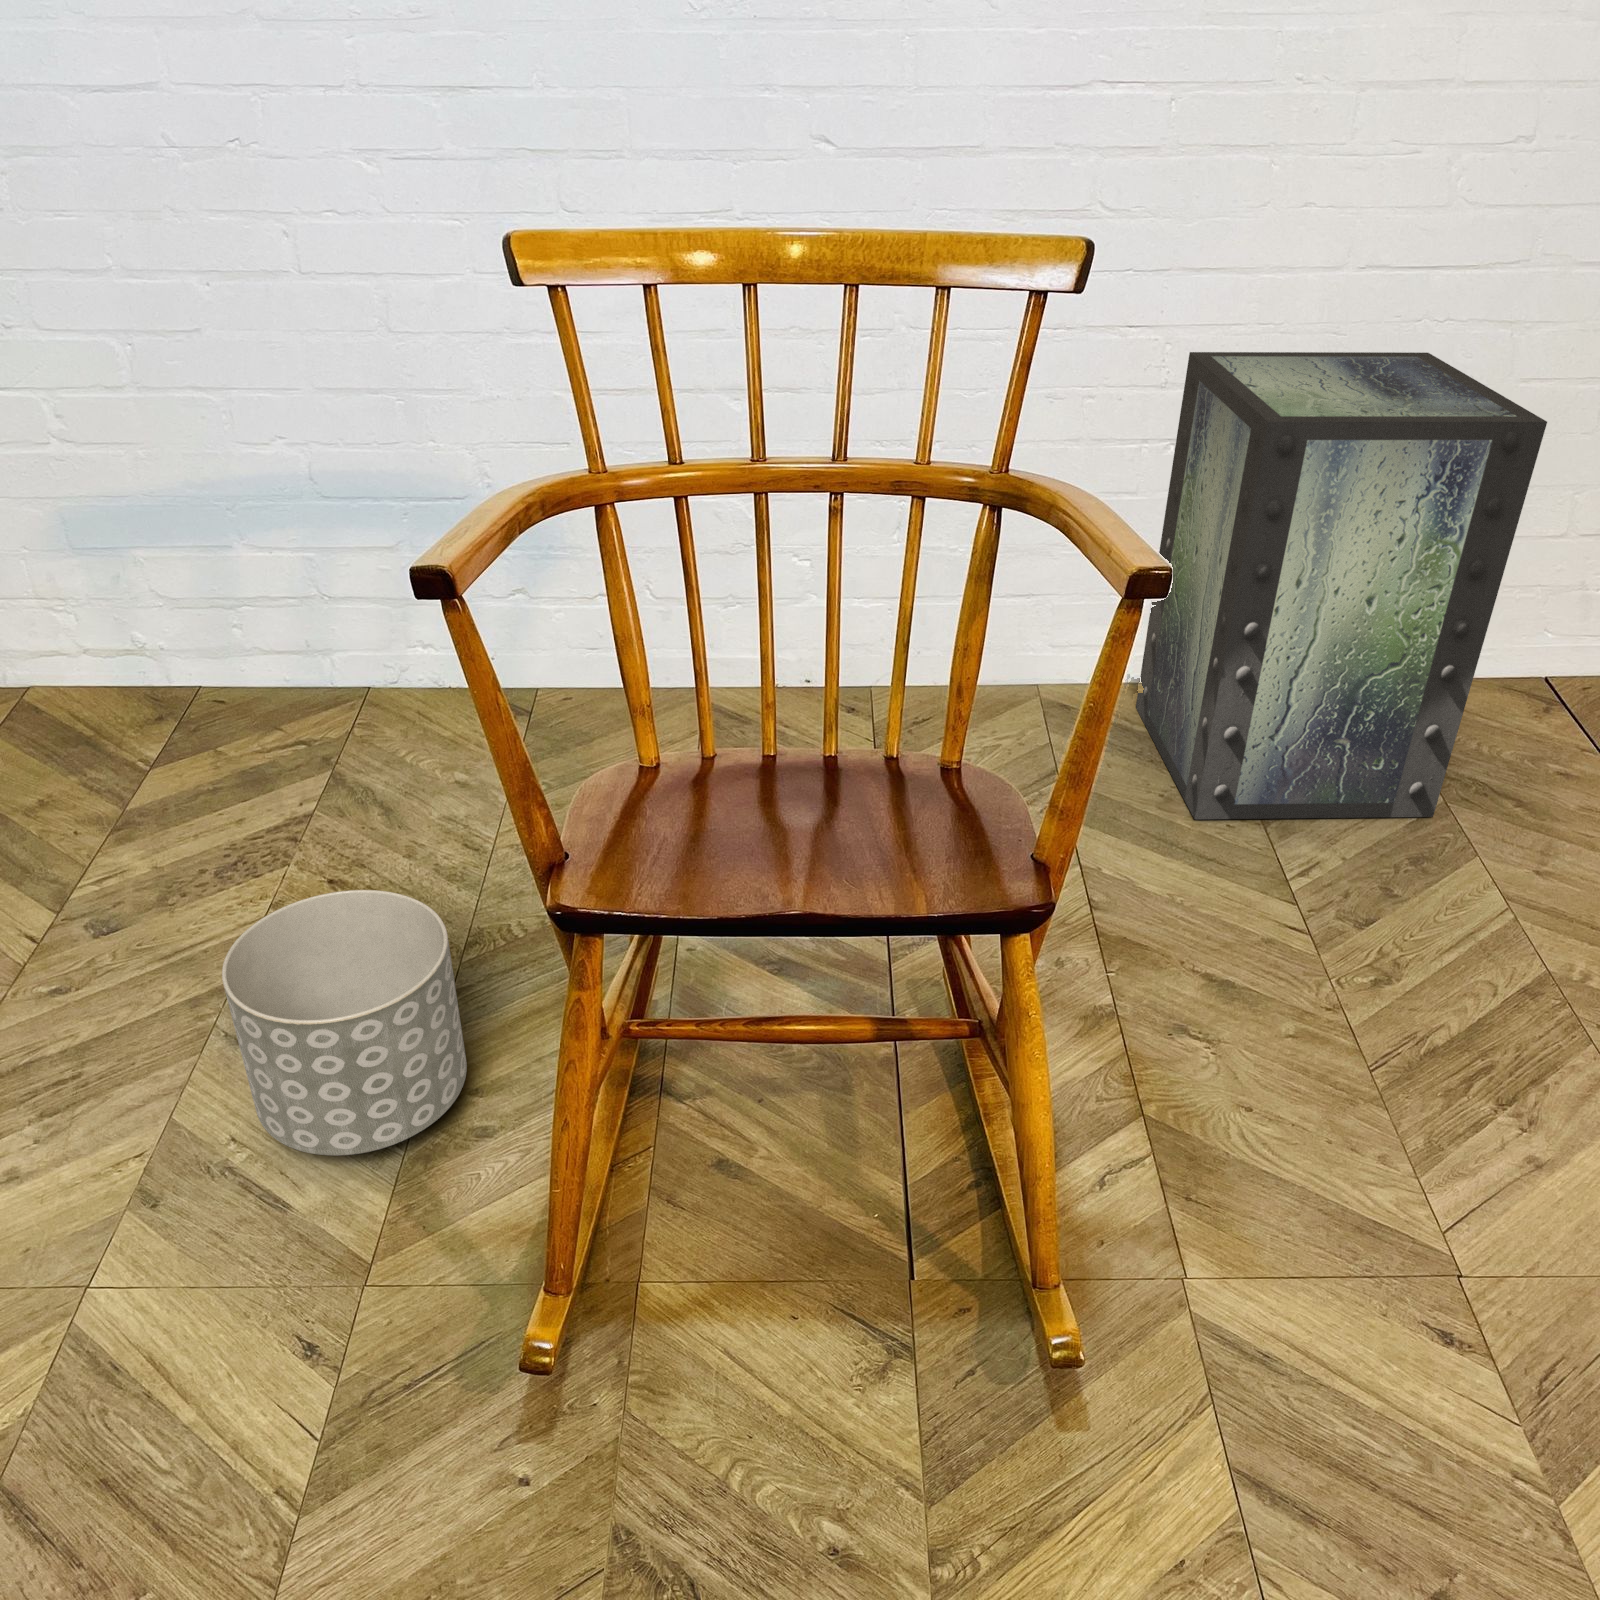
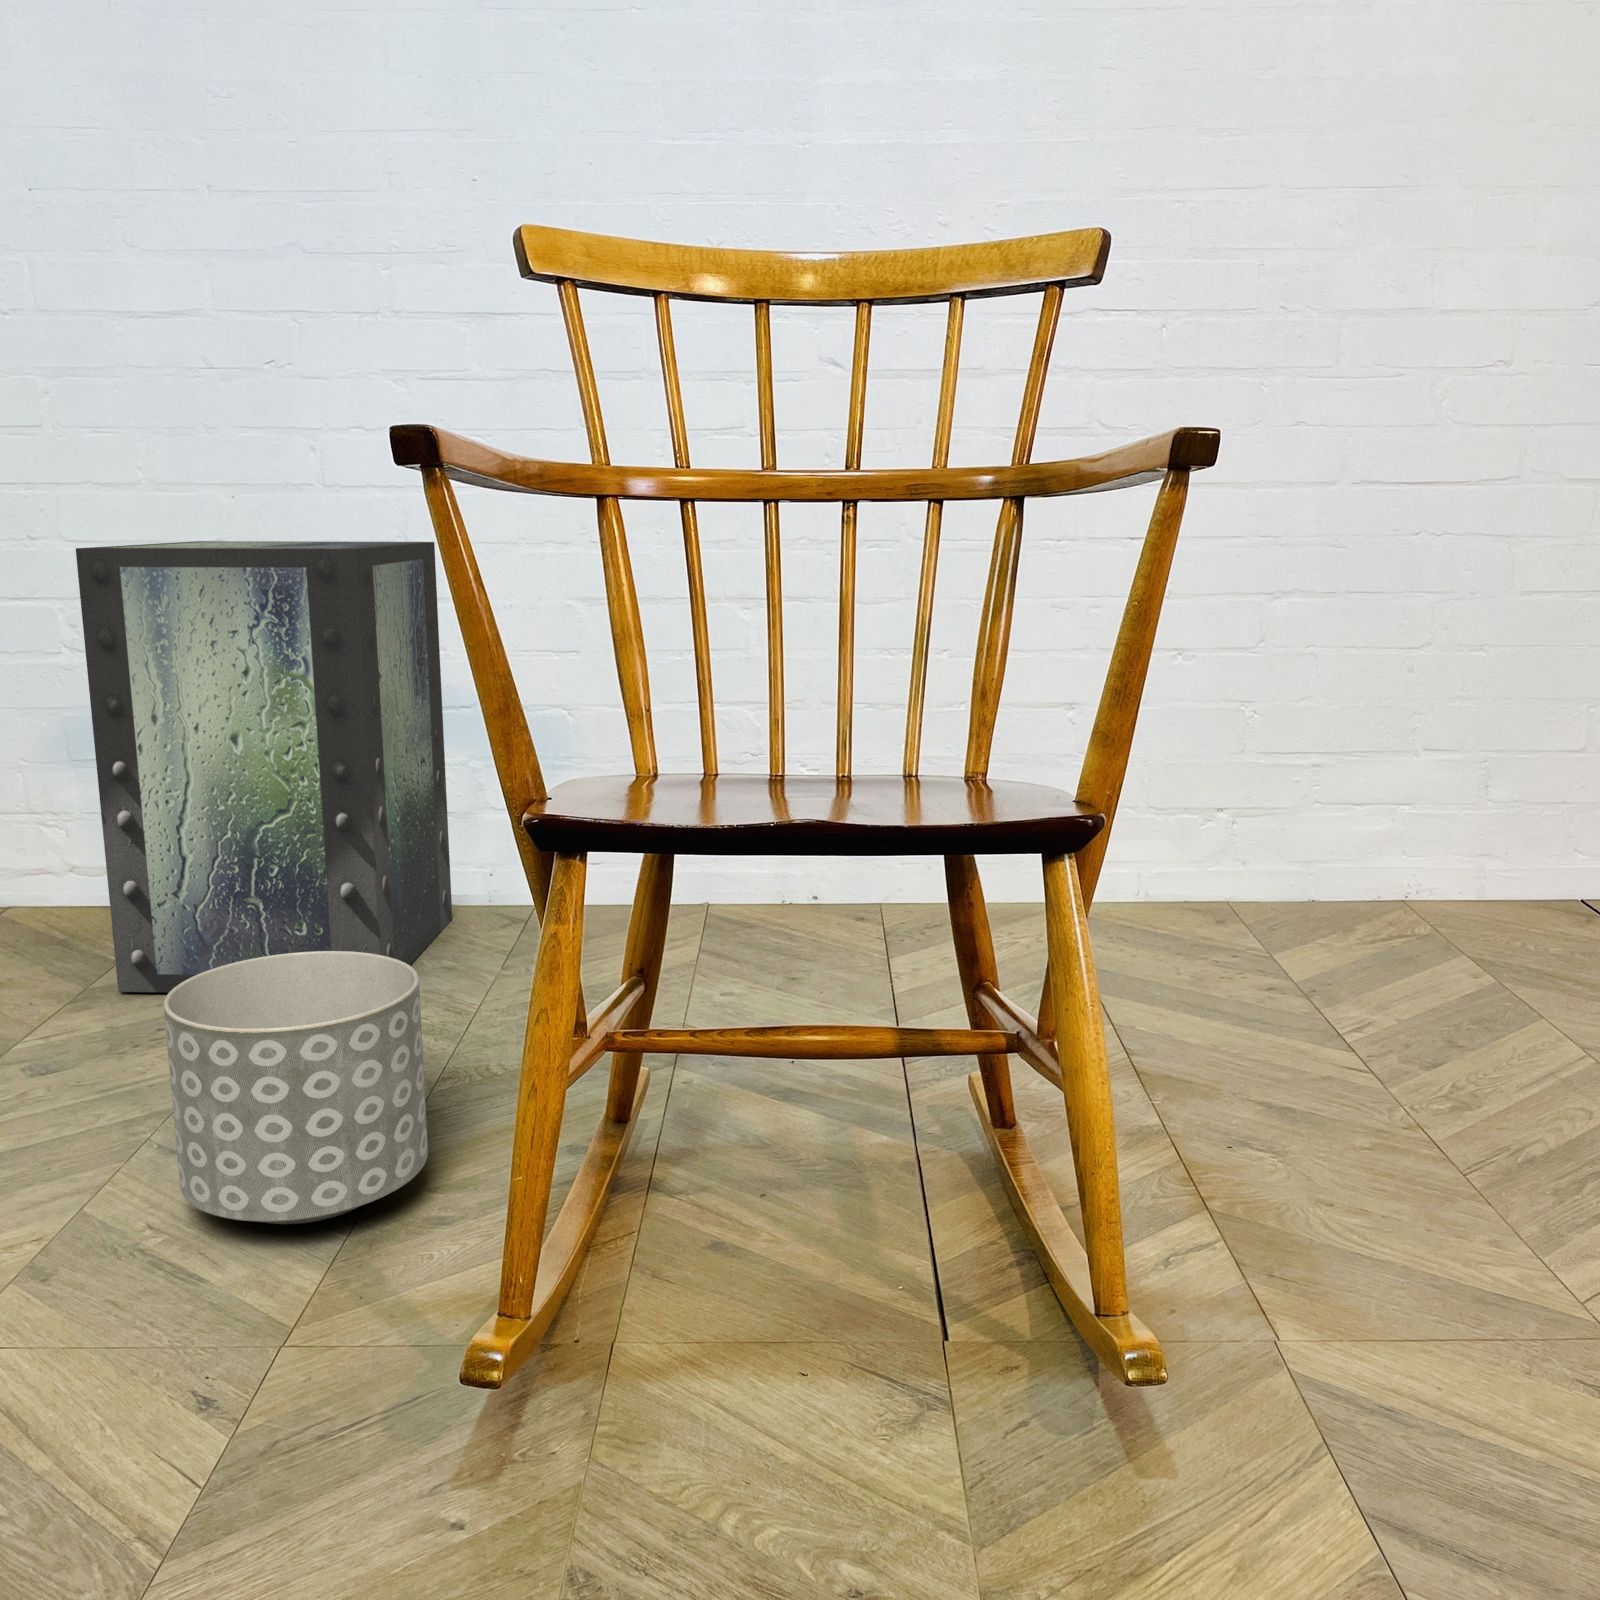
storage box: present [1136,352,1547,819] -> present [76,541,452,992]

